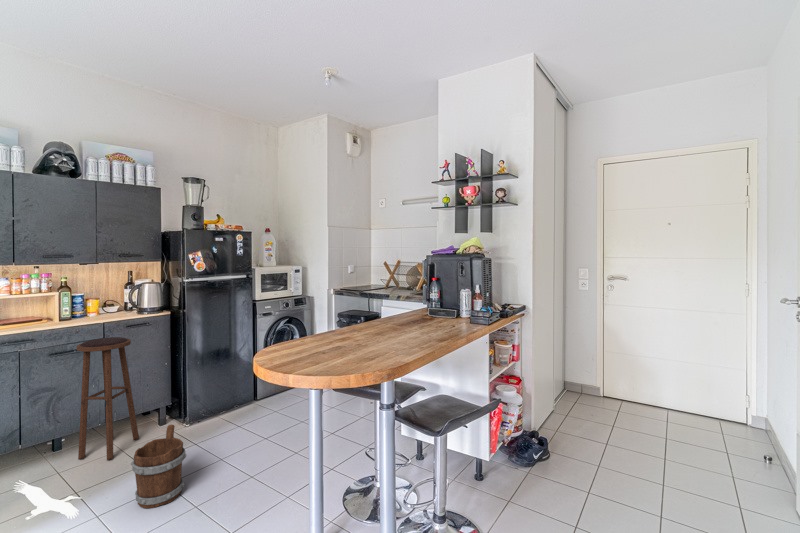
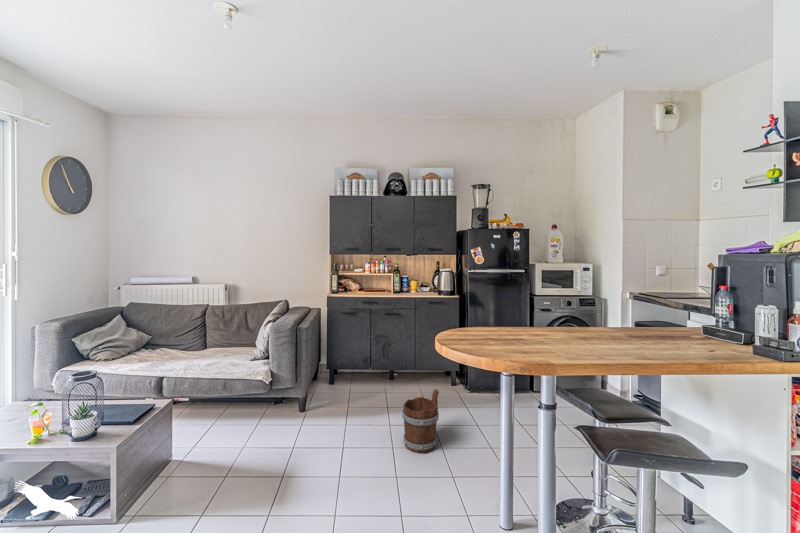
stool: present [76,337,139,460] -> none [394,311,431,401]

